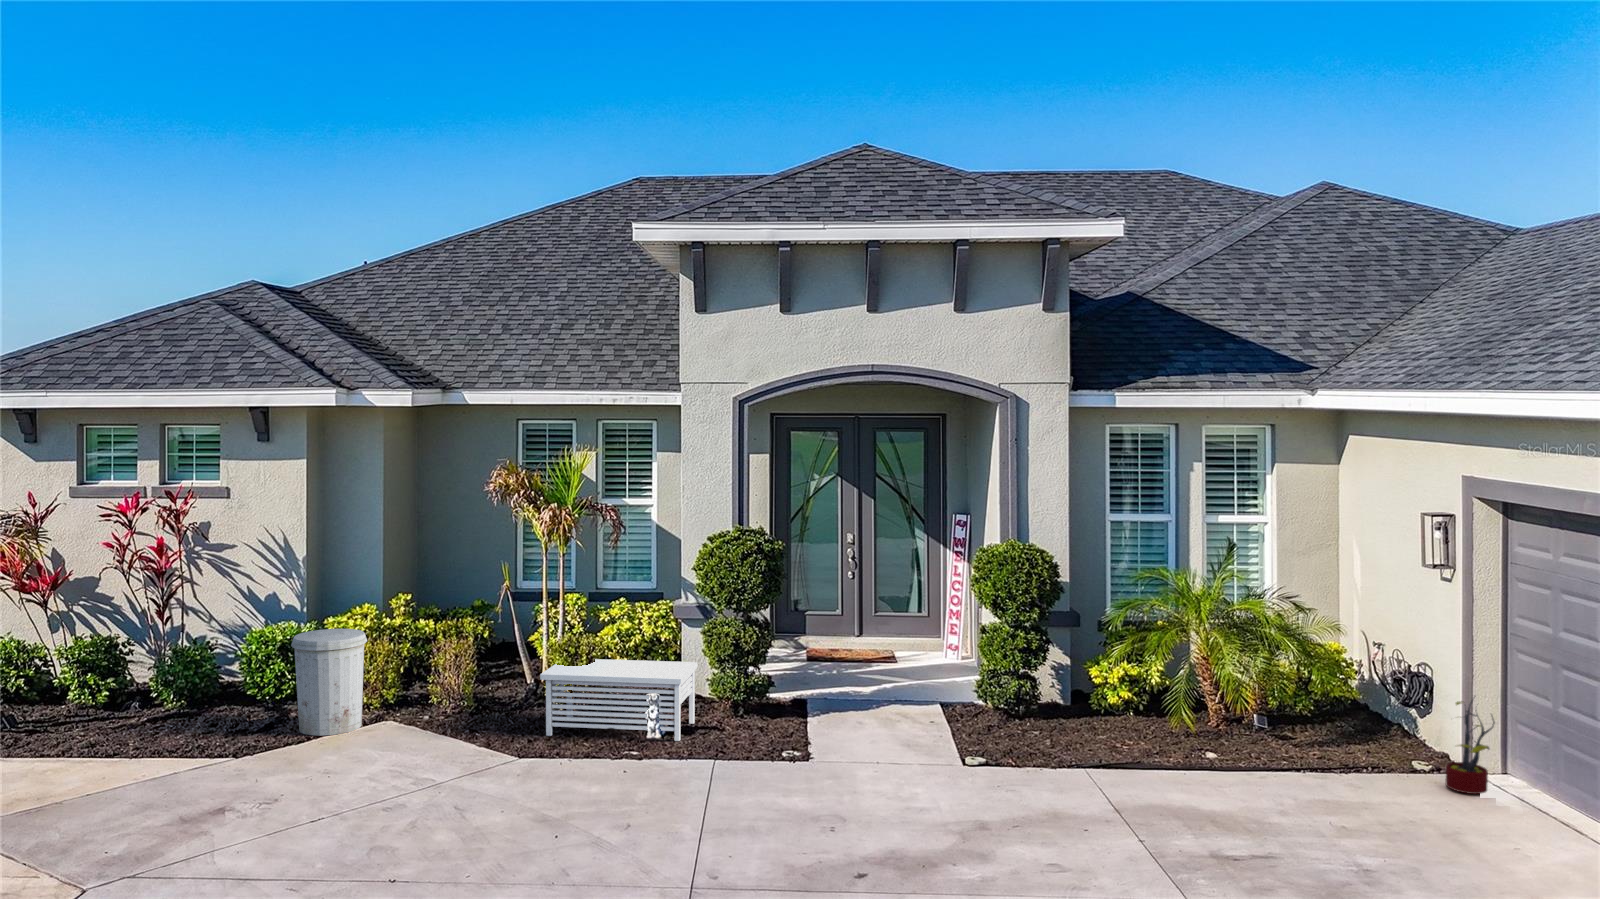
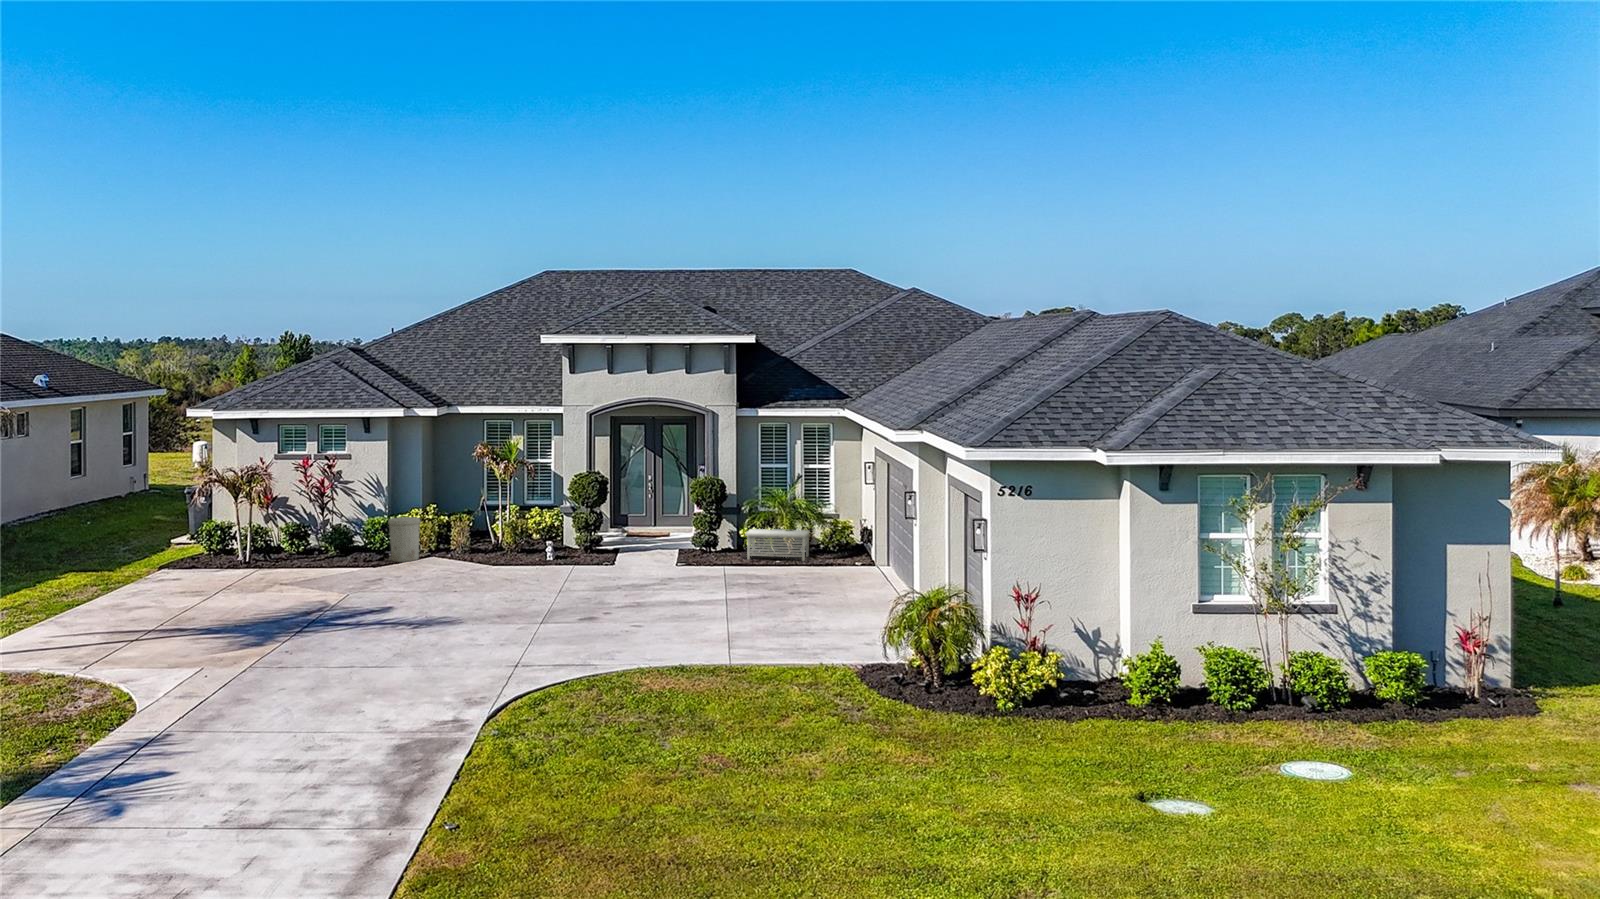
storage bench: present [540,659,697,741] -> present [745,529,809,561]
decorative plant: present [1446,700,1495,794] -> none [862,533,880,570]

